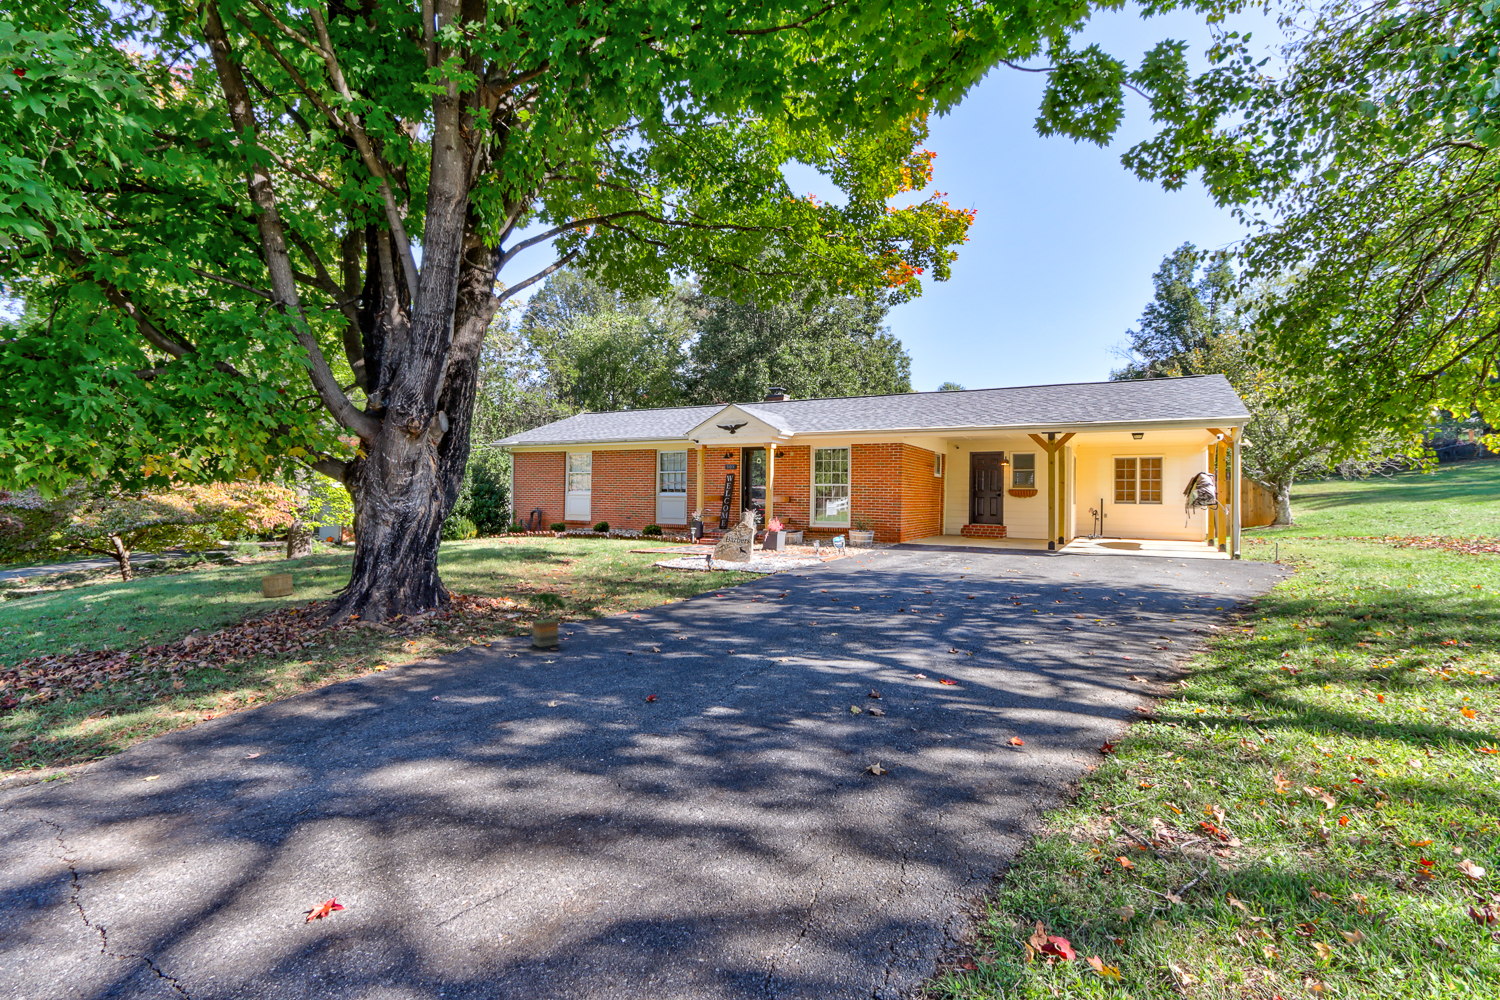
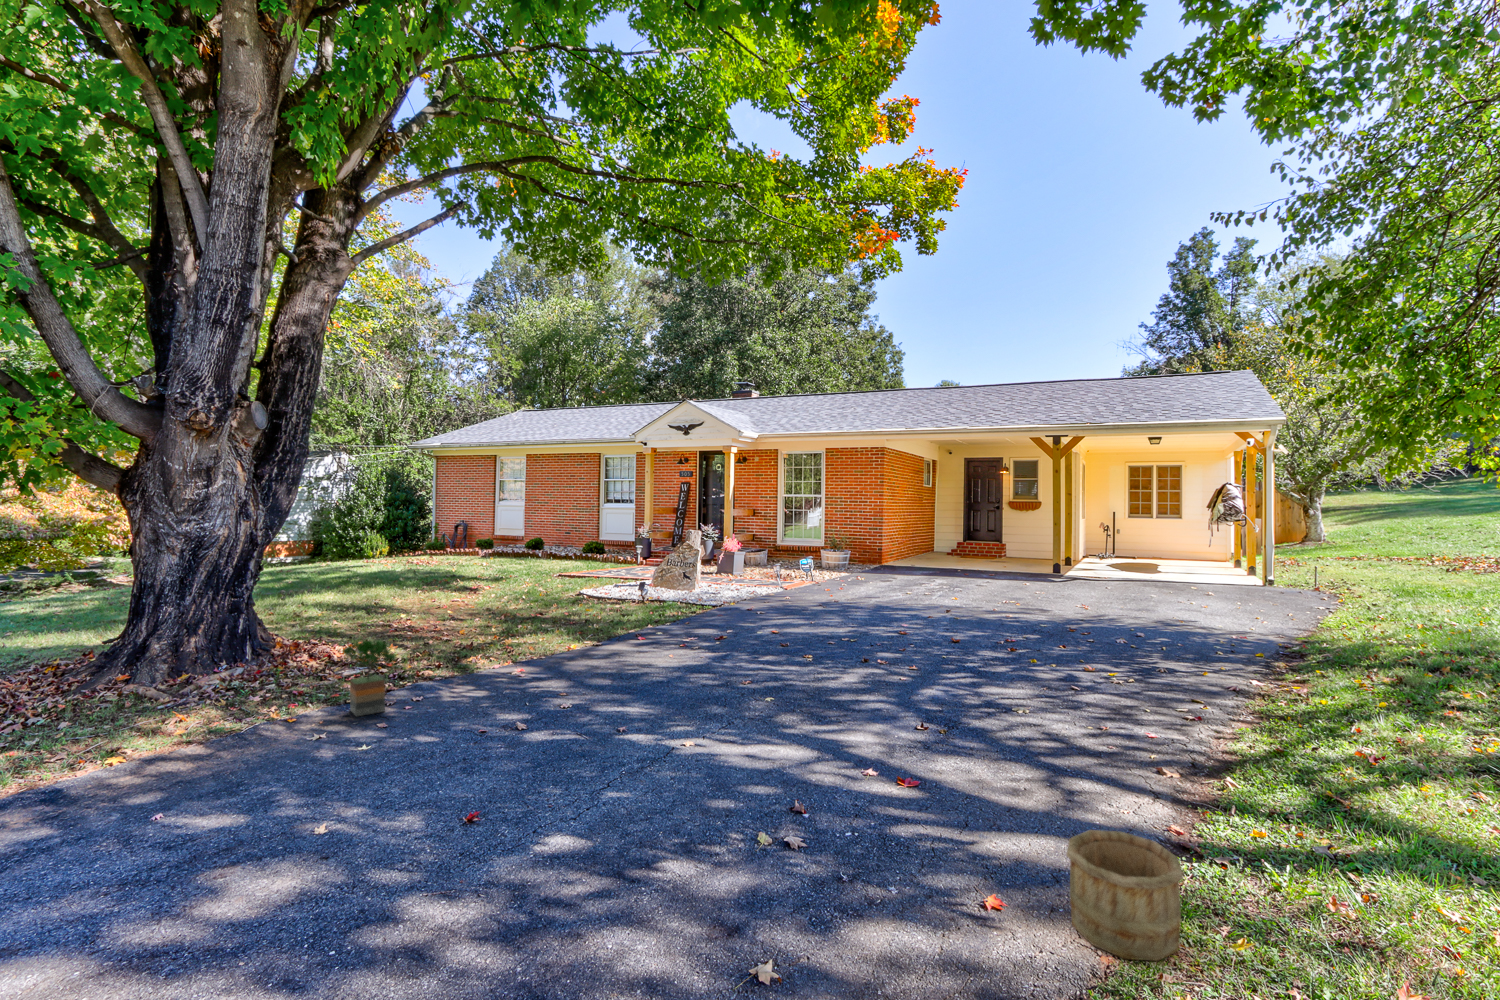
wooden bucket: present [261,574,293,597] -> present [1067,830,1183,961]

